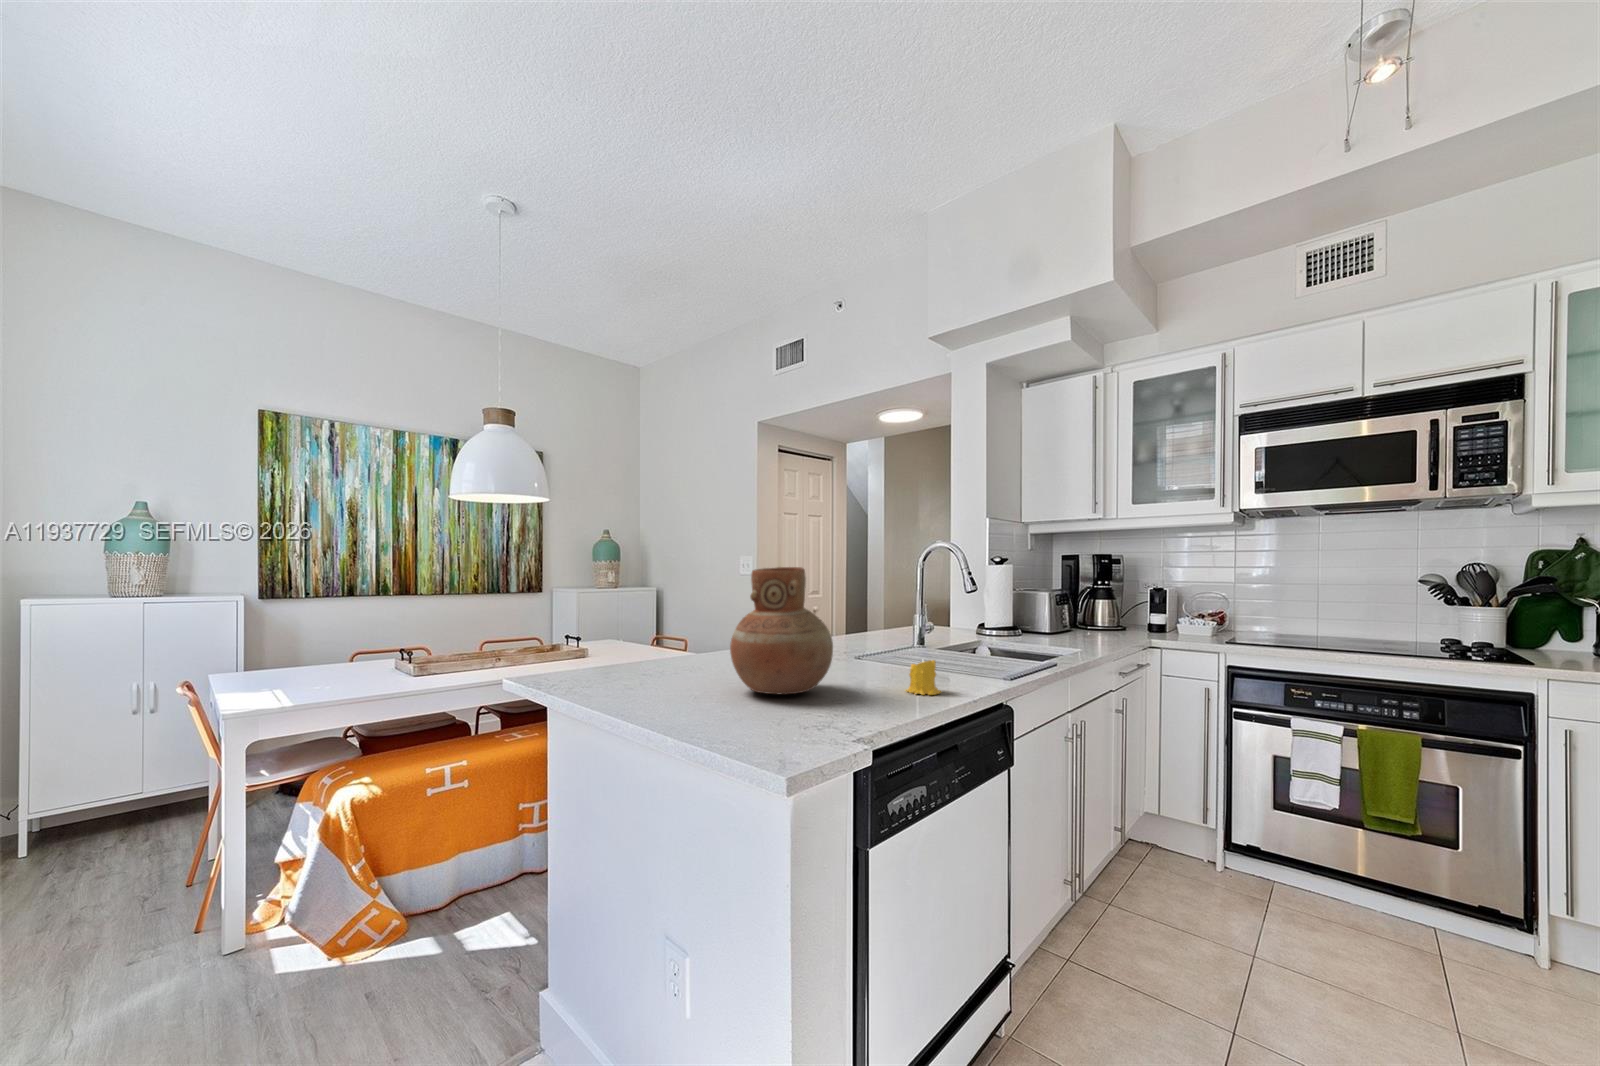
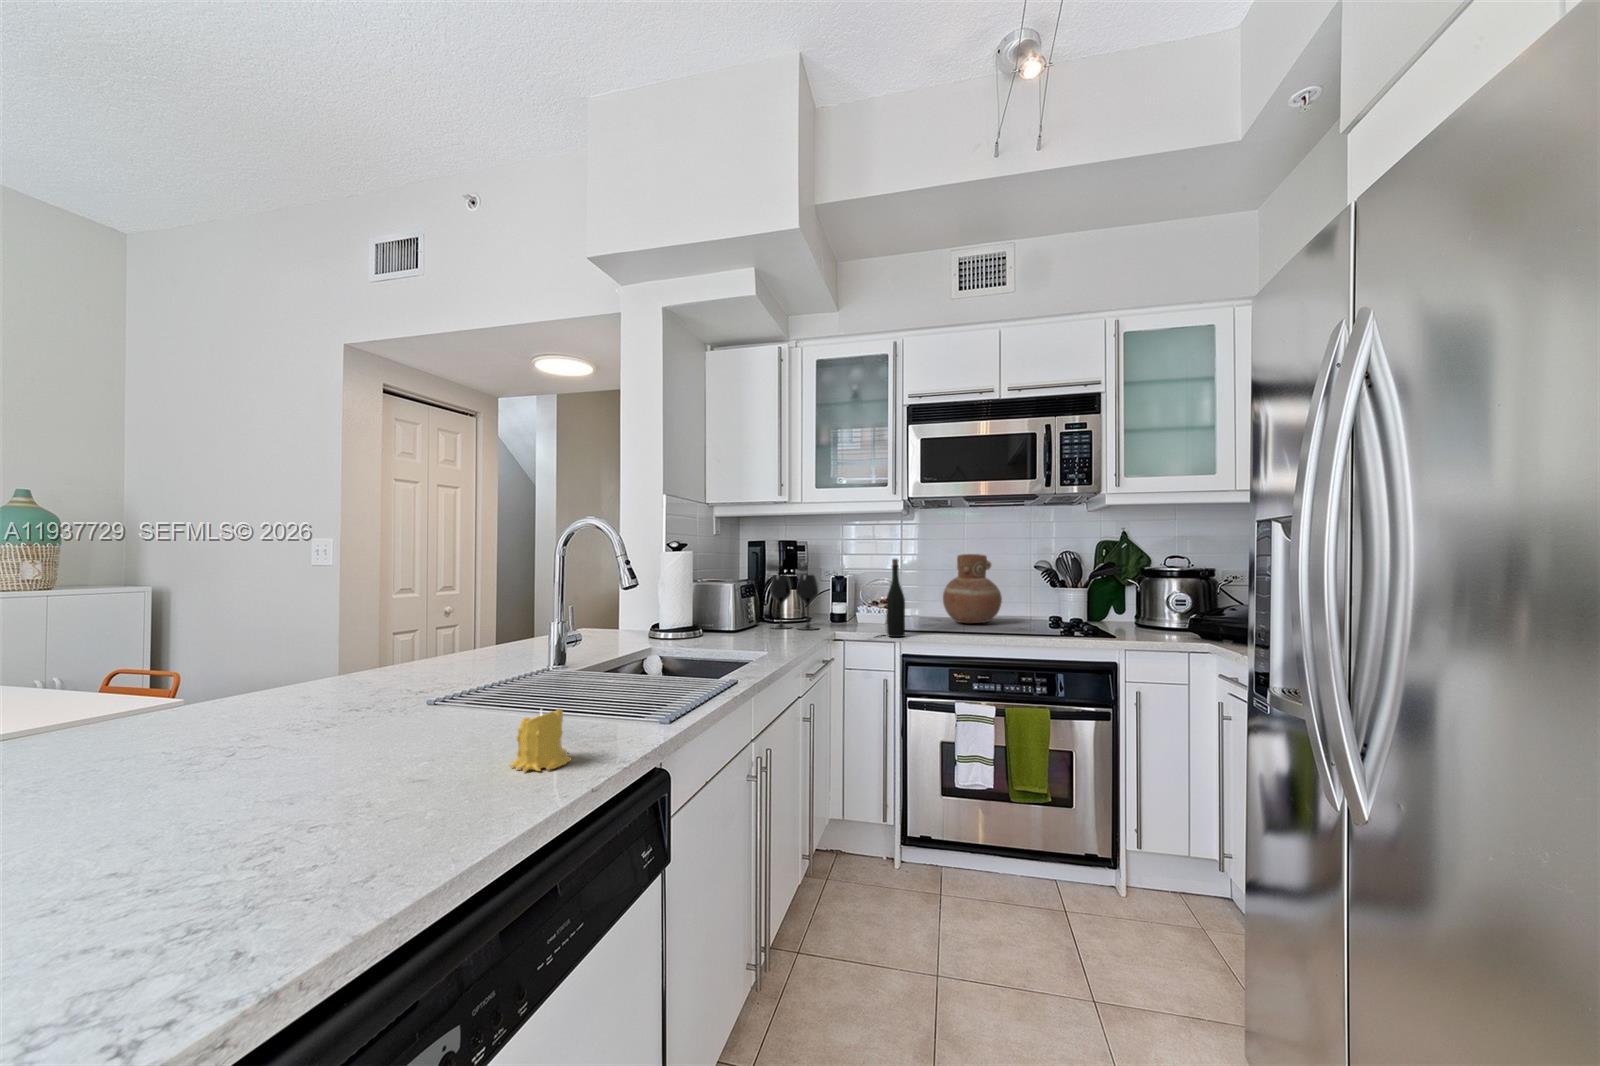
vase: present [730,567,833,694] -> present [943,554,1002,623]
bottle: none [1208,572,1229,648] -> present [887,559,905,637]
wine glass: none [1085,585,1136,636] -> present [770,575,819,630]

